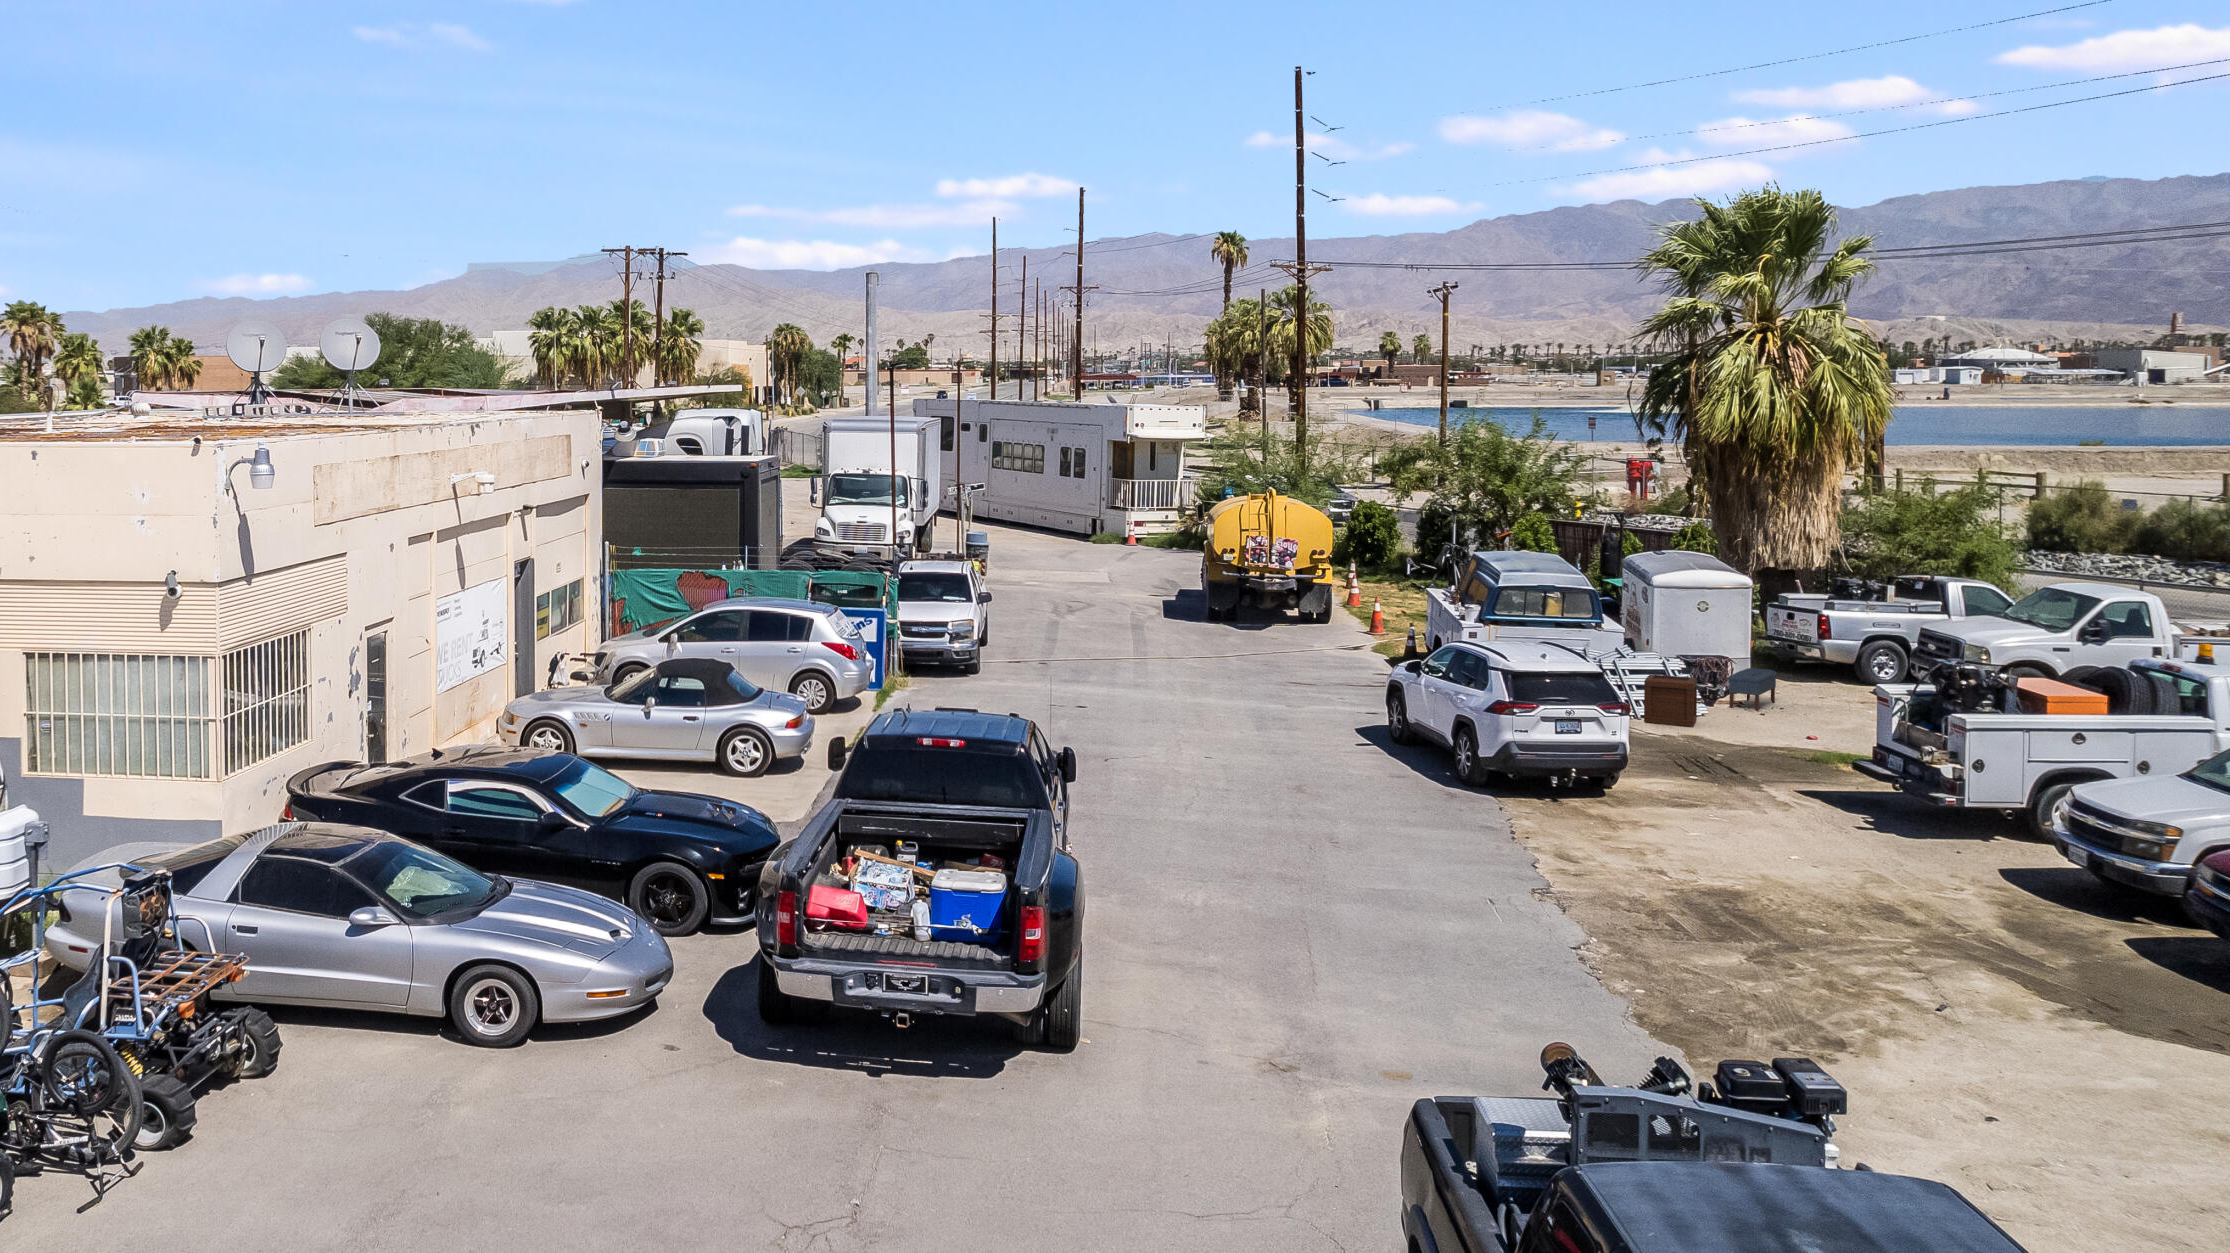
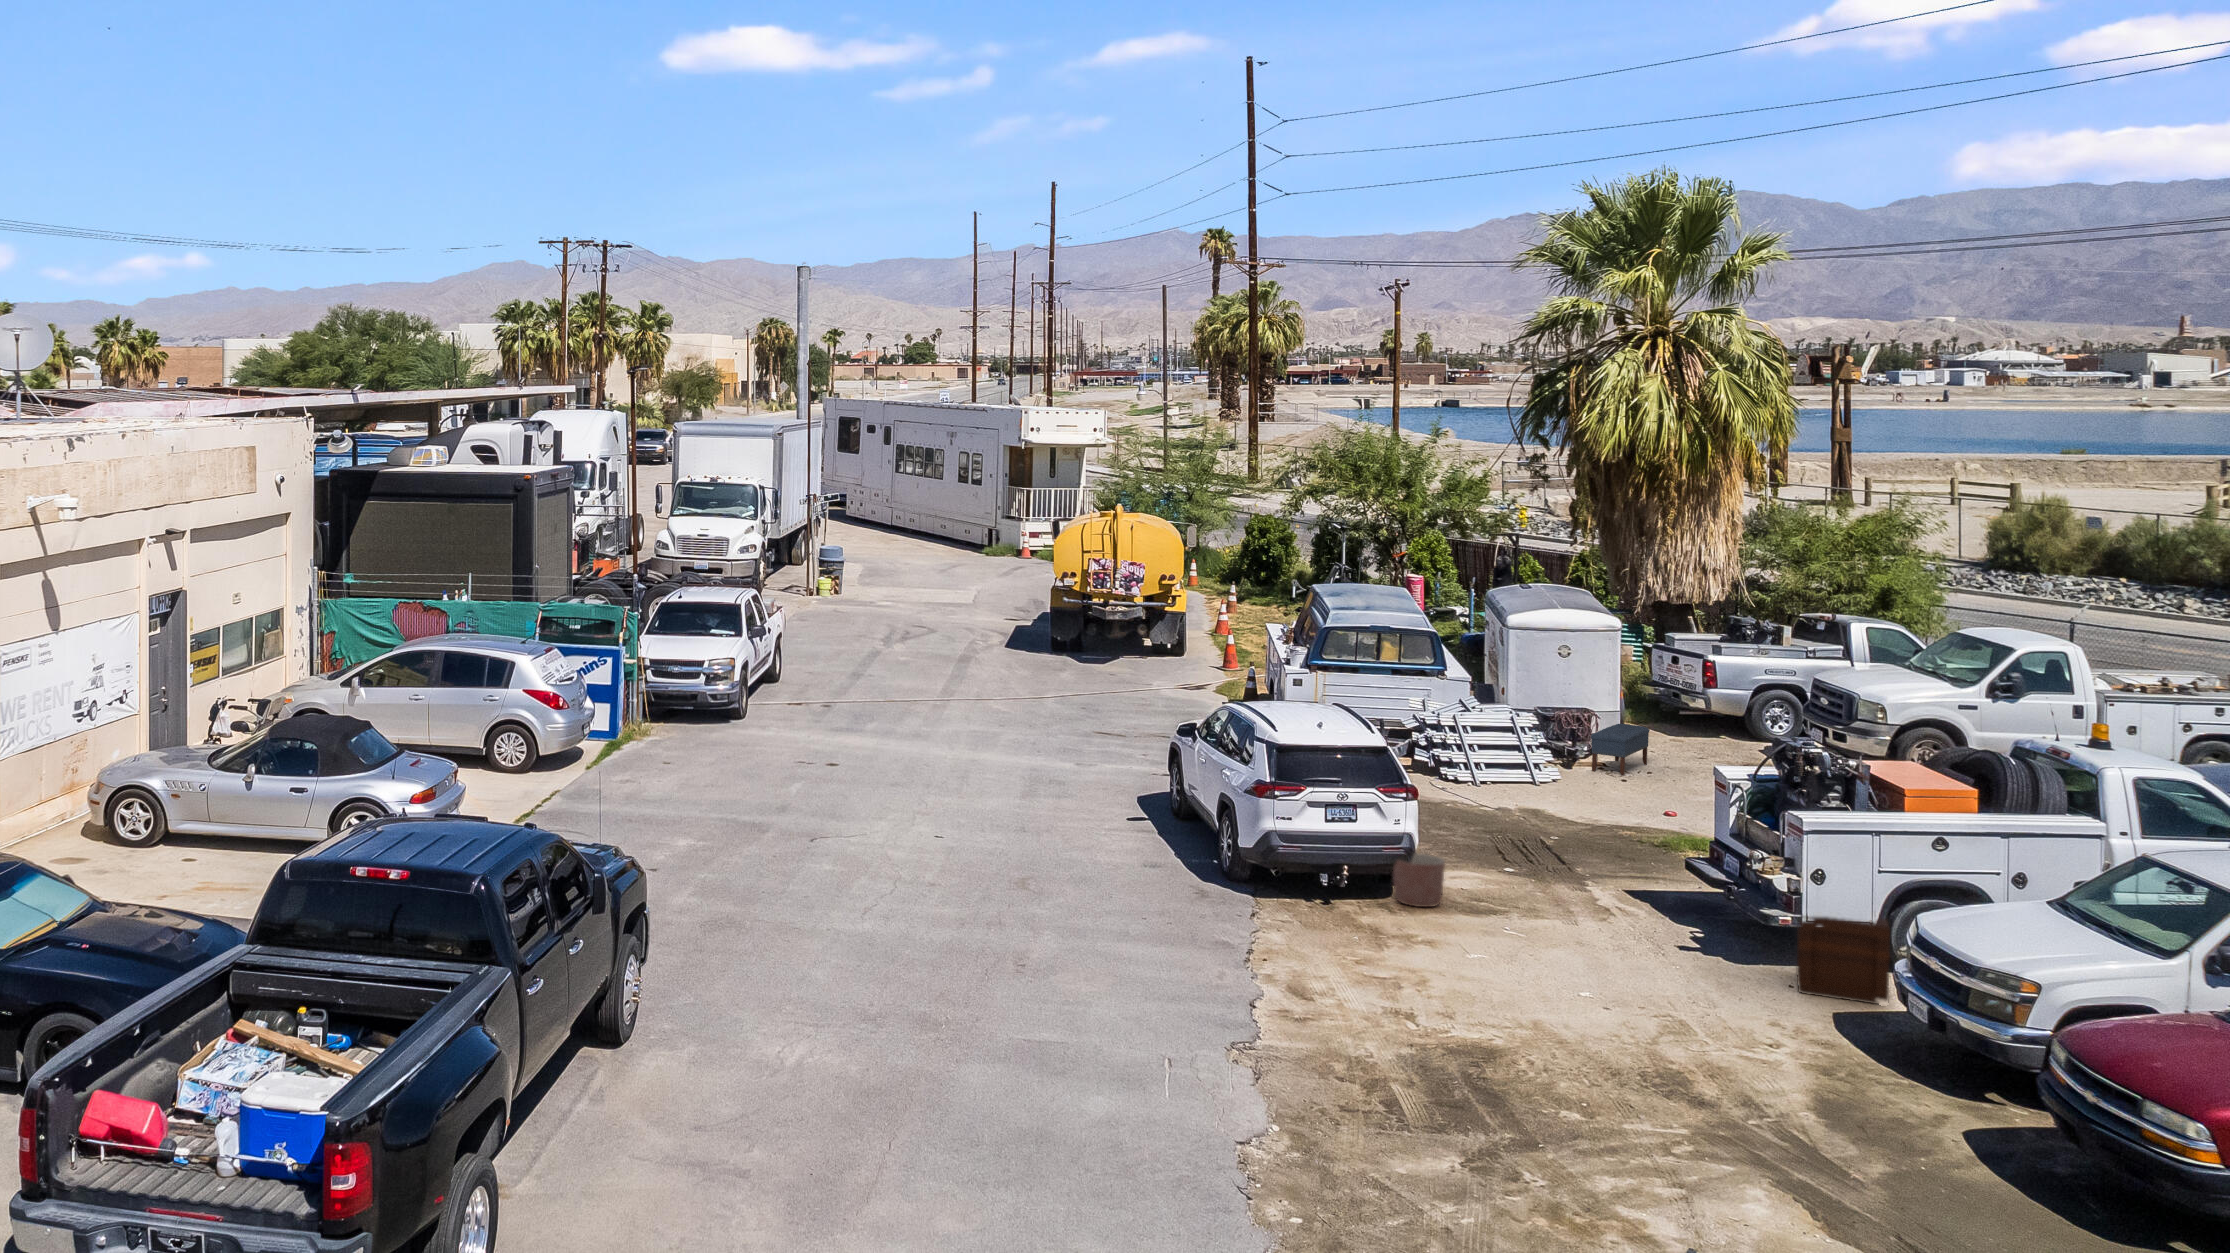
wooden crate: present [1644,675,1697,727] -> present [1797,917,1890,1004]
planter: none [1608,759,1653,802] -> present [1394,853,1445,907]

